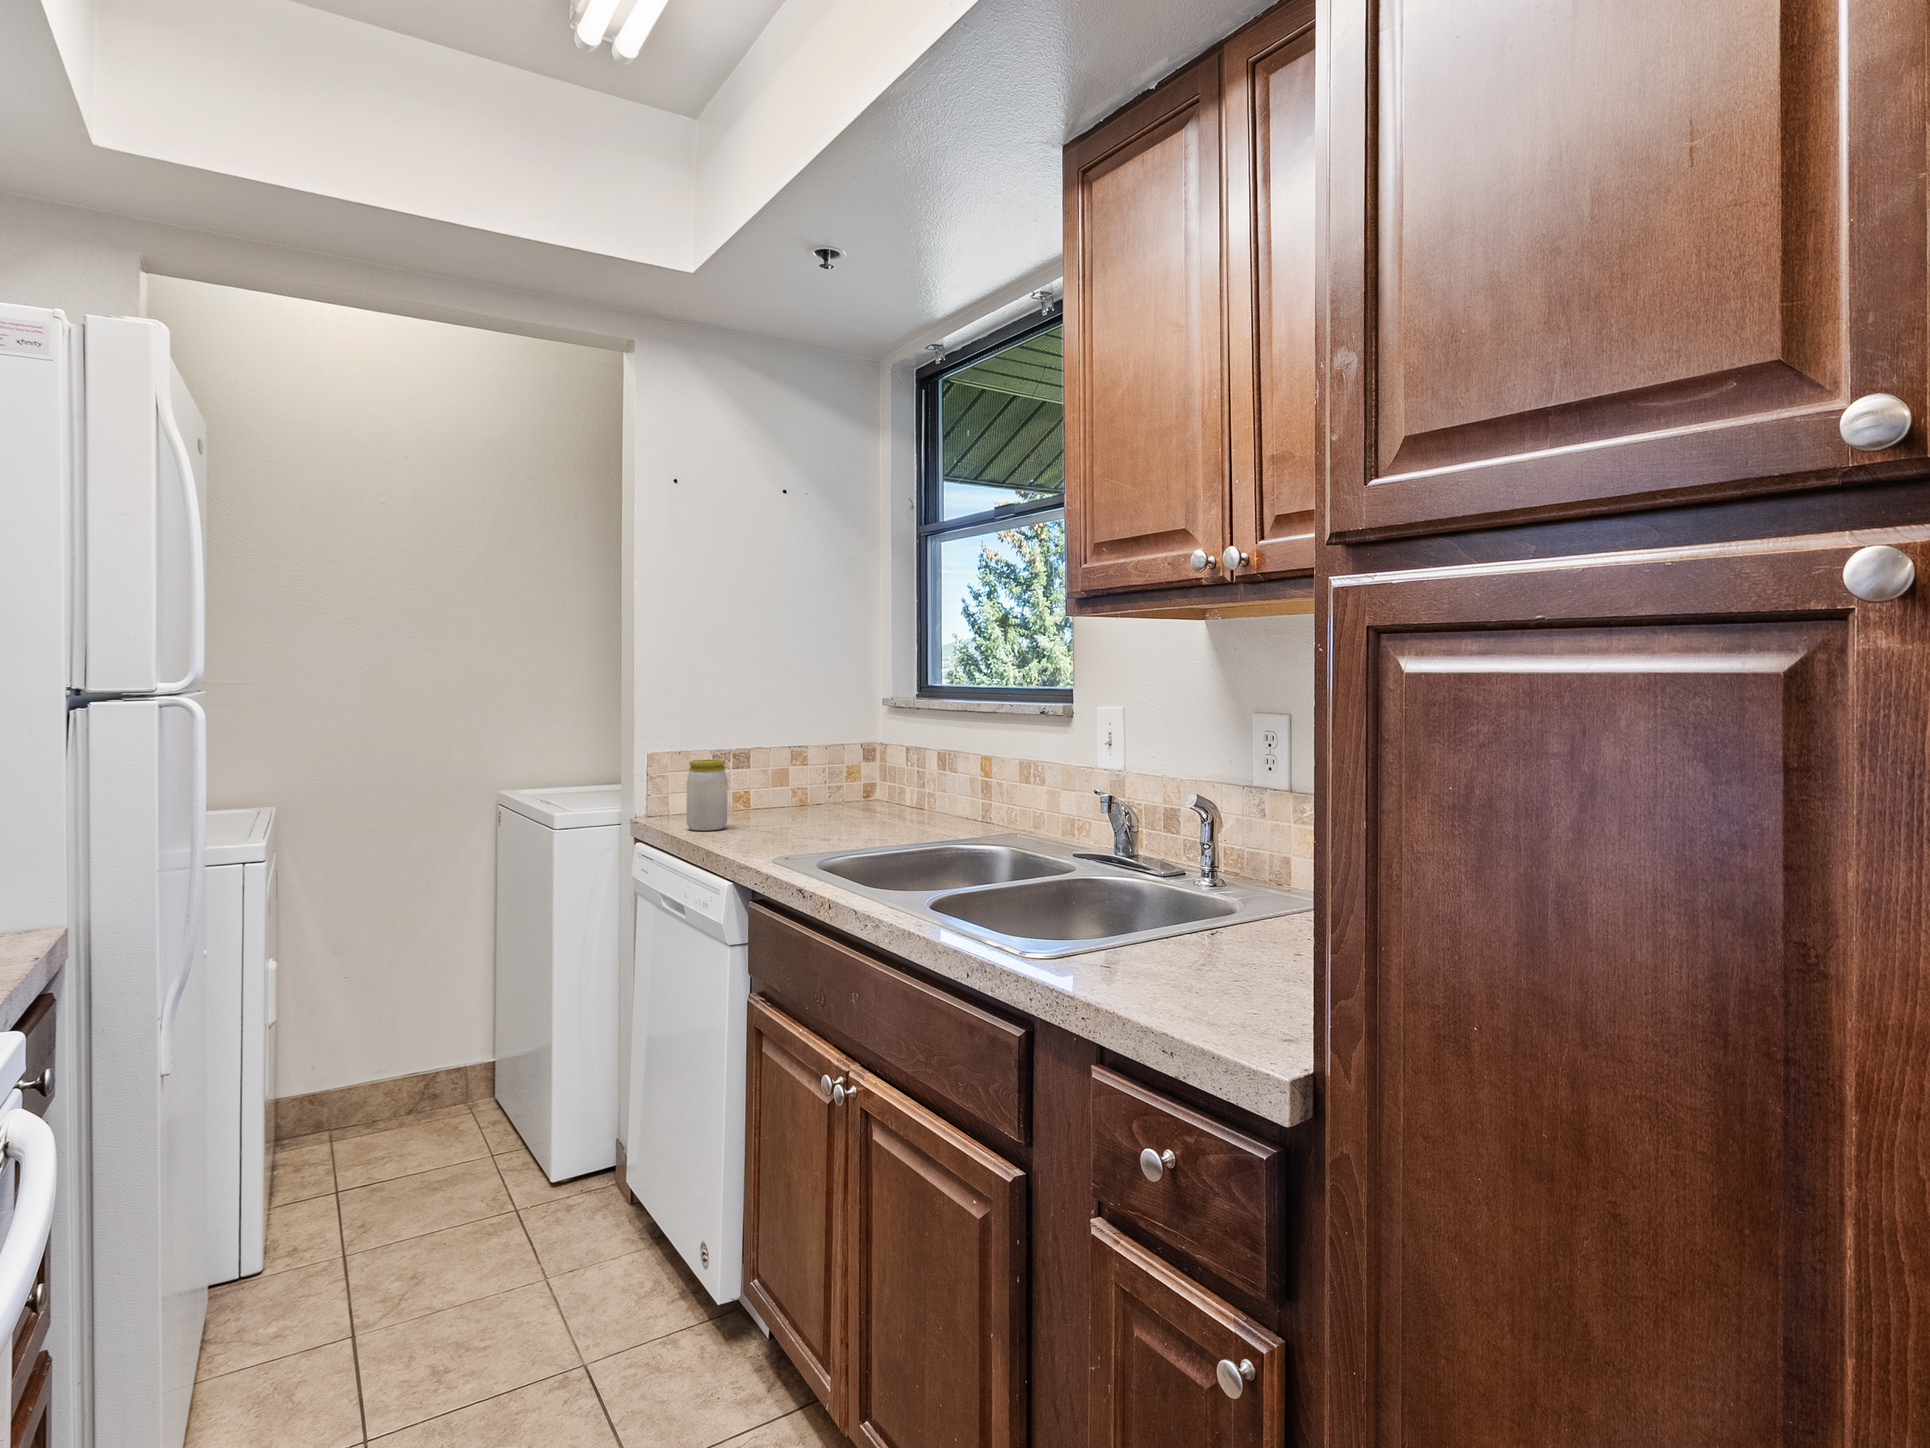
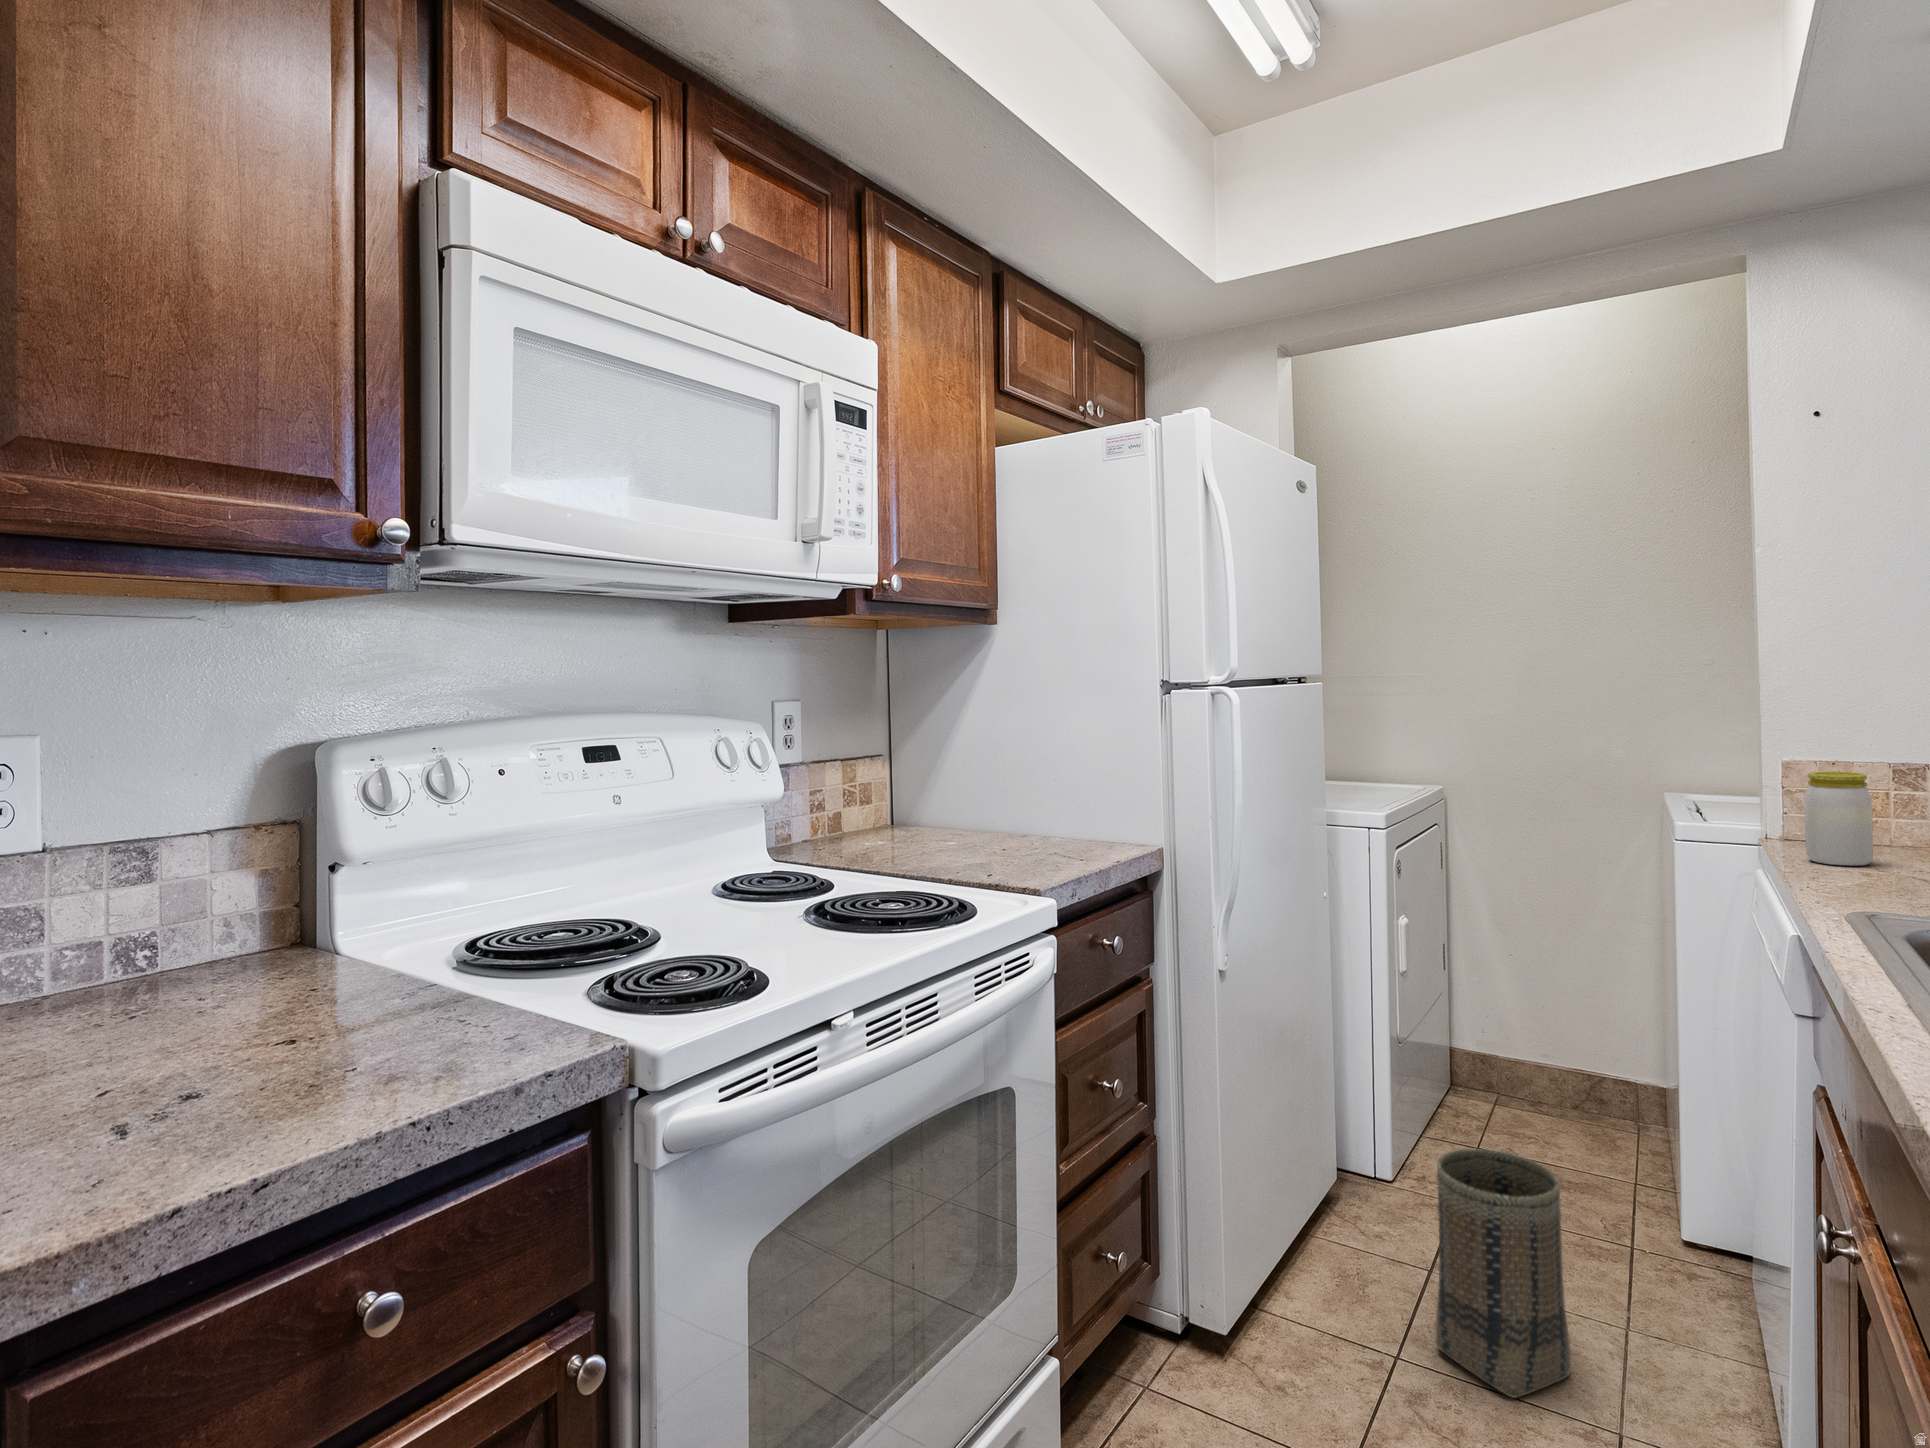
basket: none [400,1155,529,1399] -> present [1436,1148,1571,1398]

